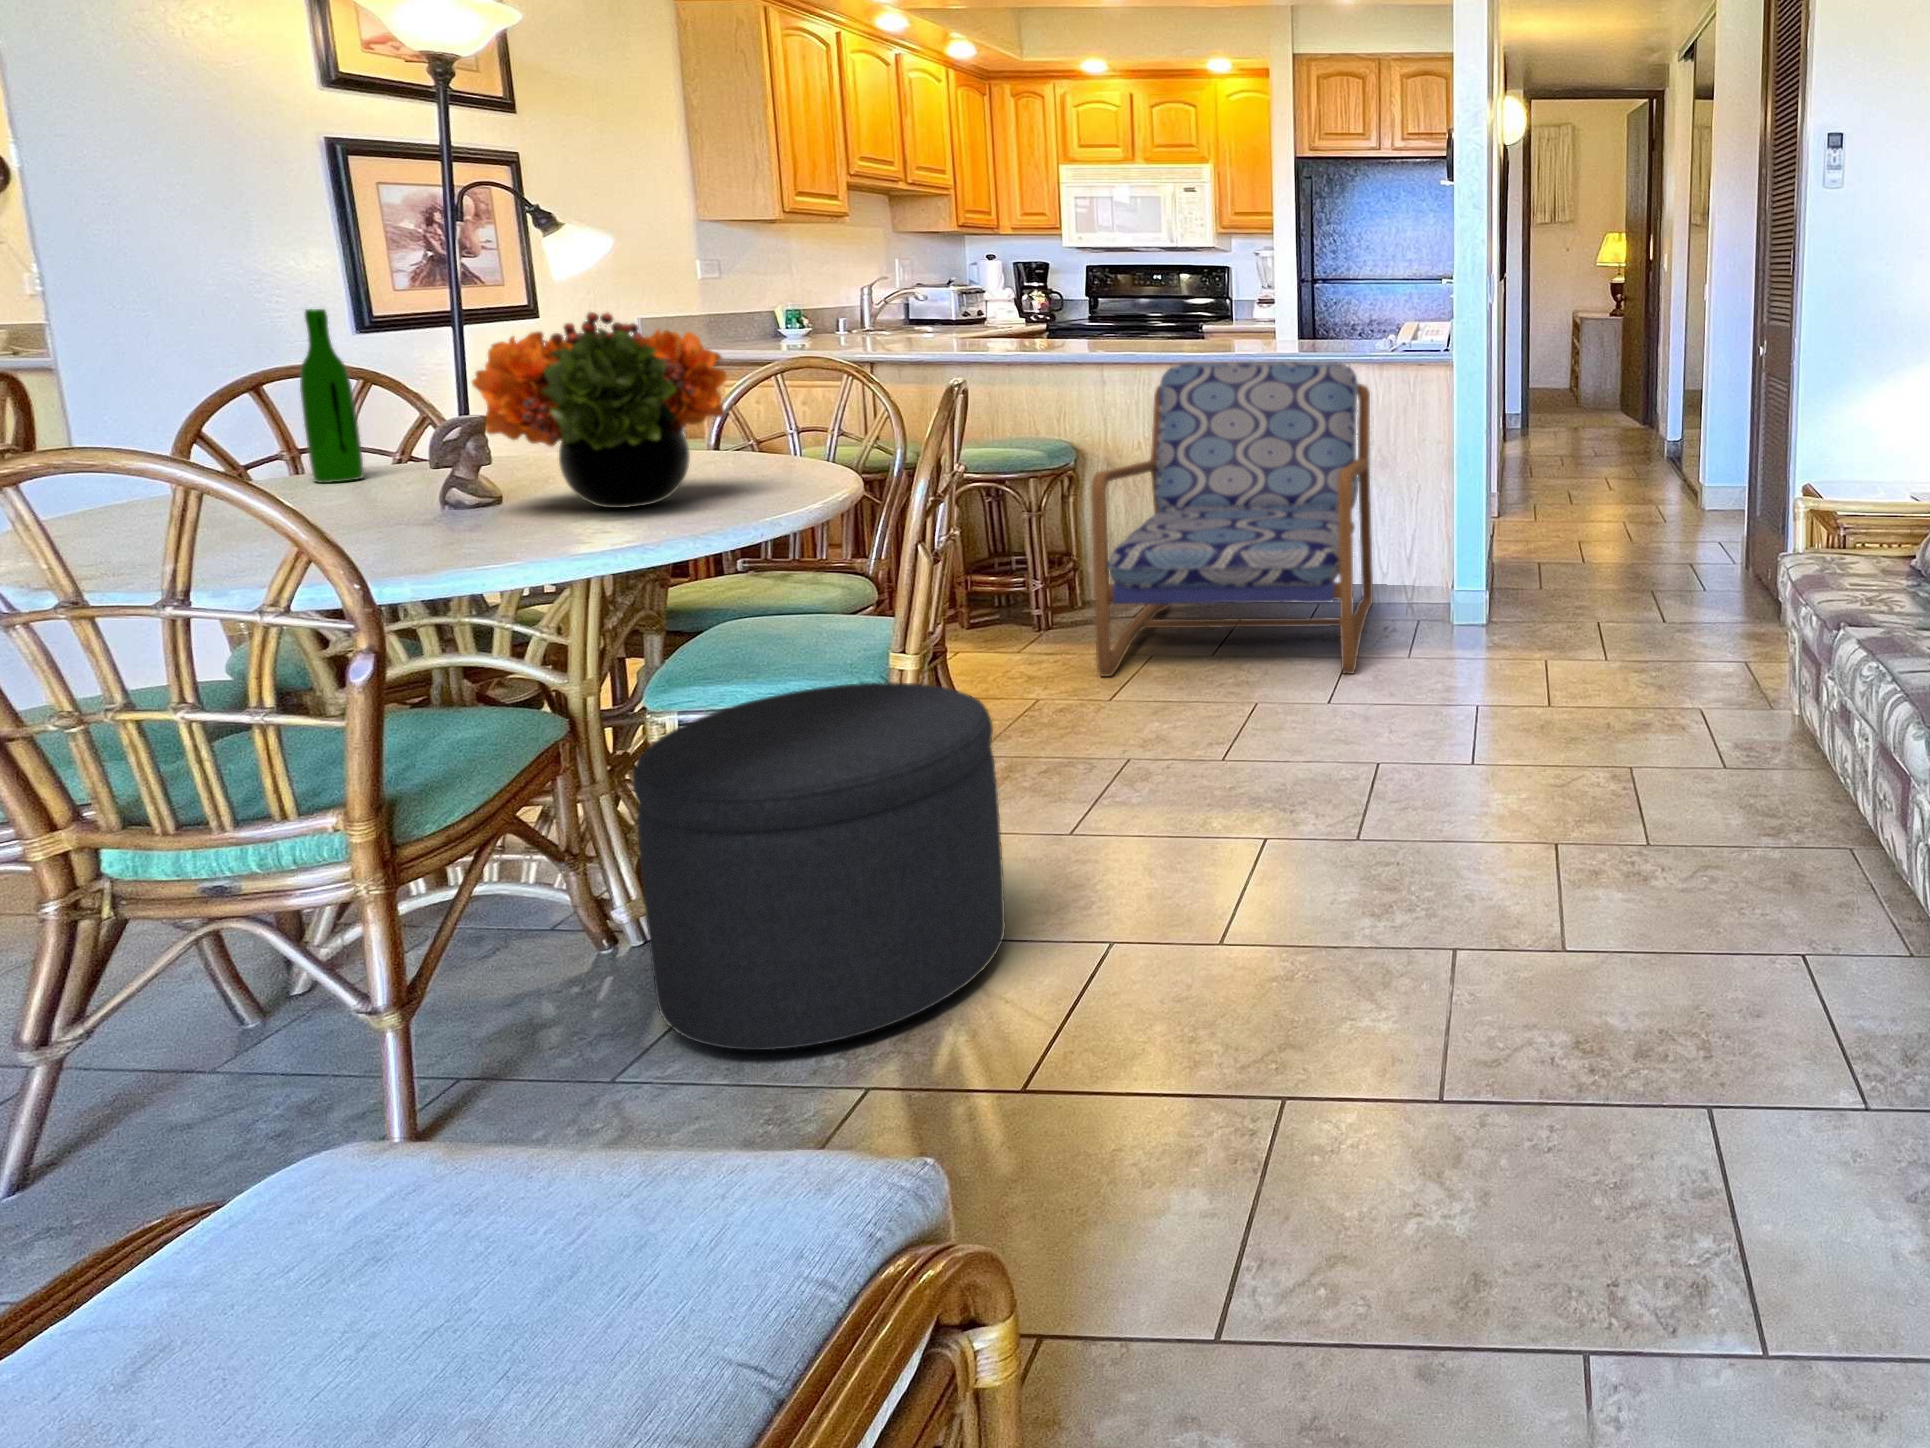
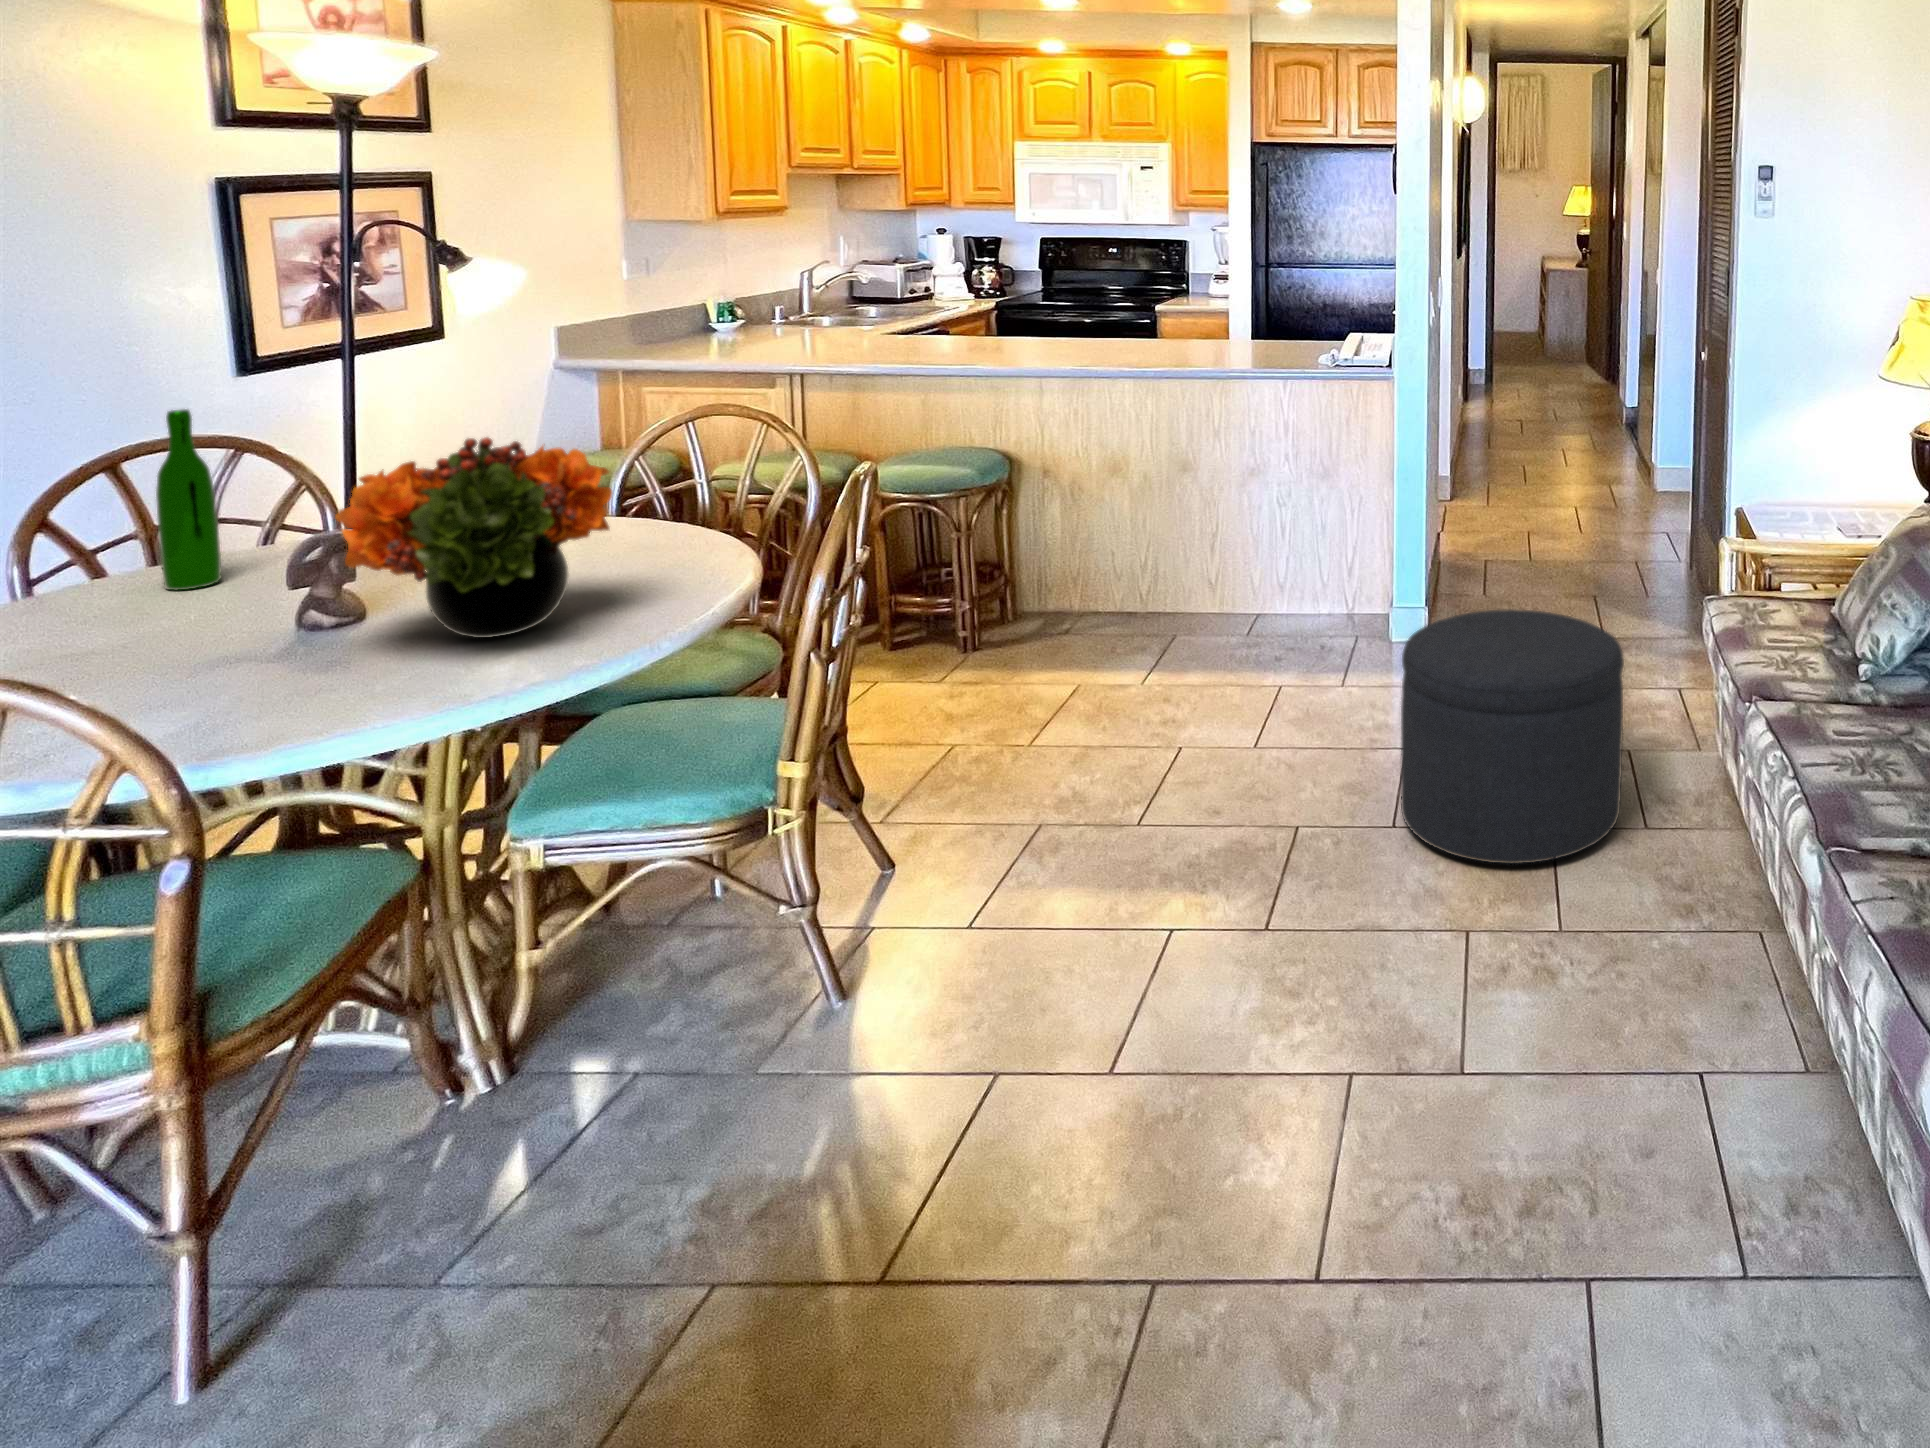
armchair: present [1091,362,1373,676] -> none [1015,375,1309,714]
ottoman: present [633,683,1005,1050] -> present [1400,609,1624,864]

